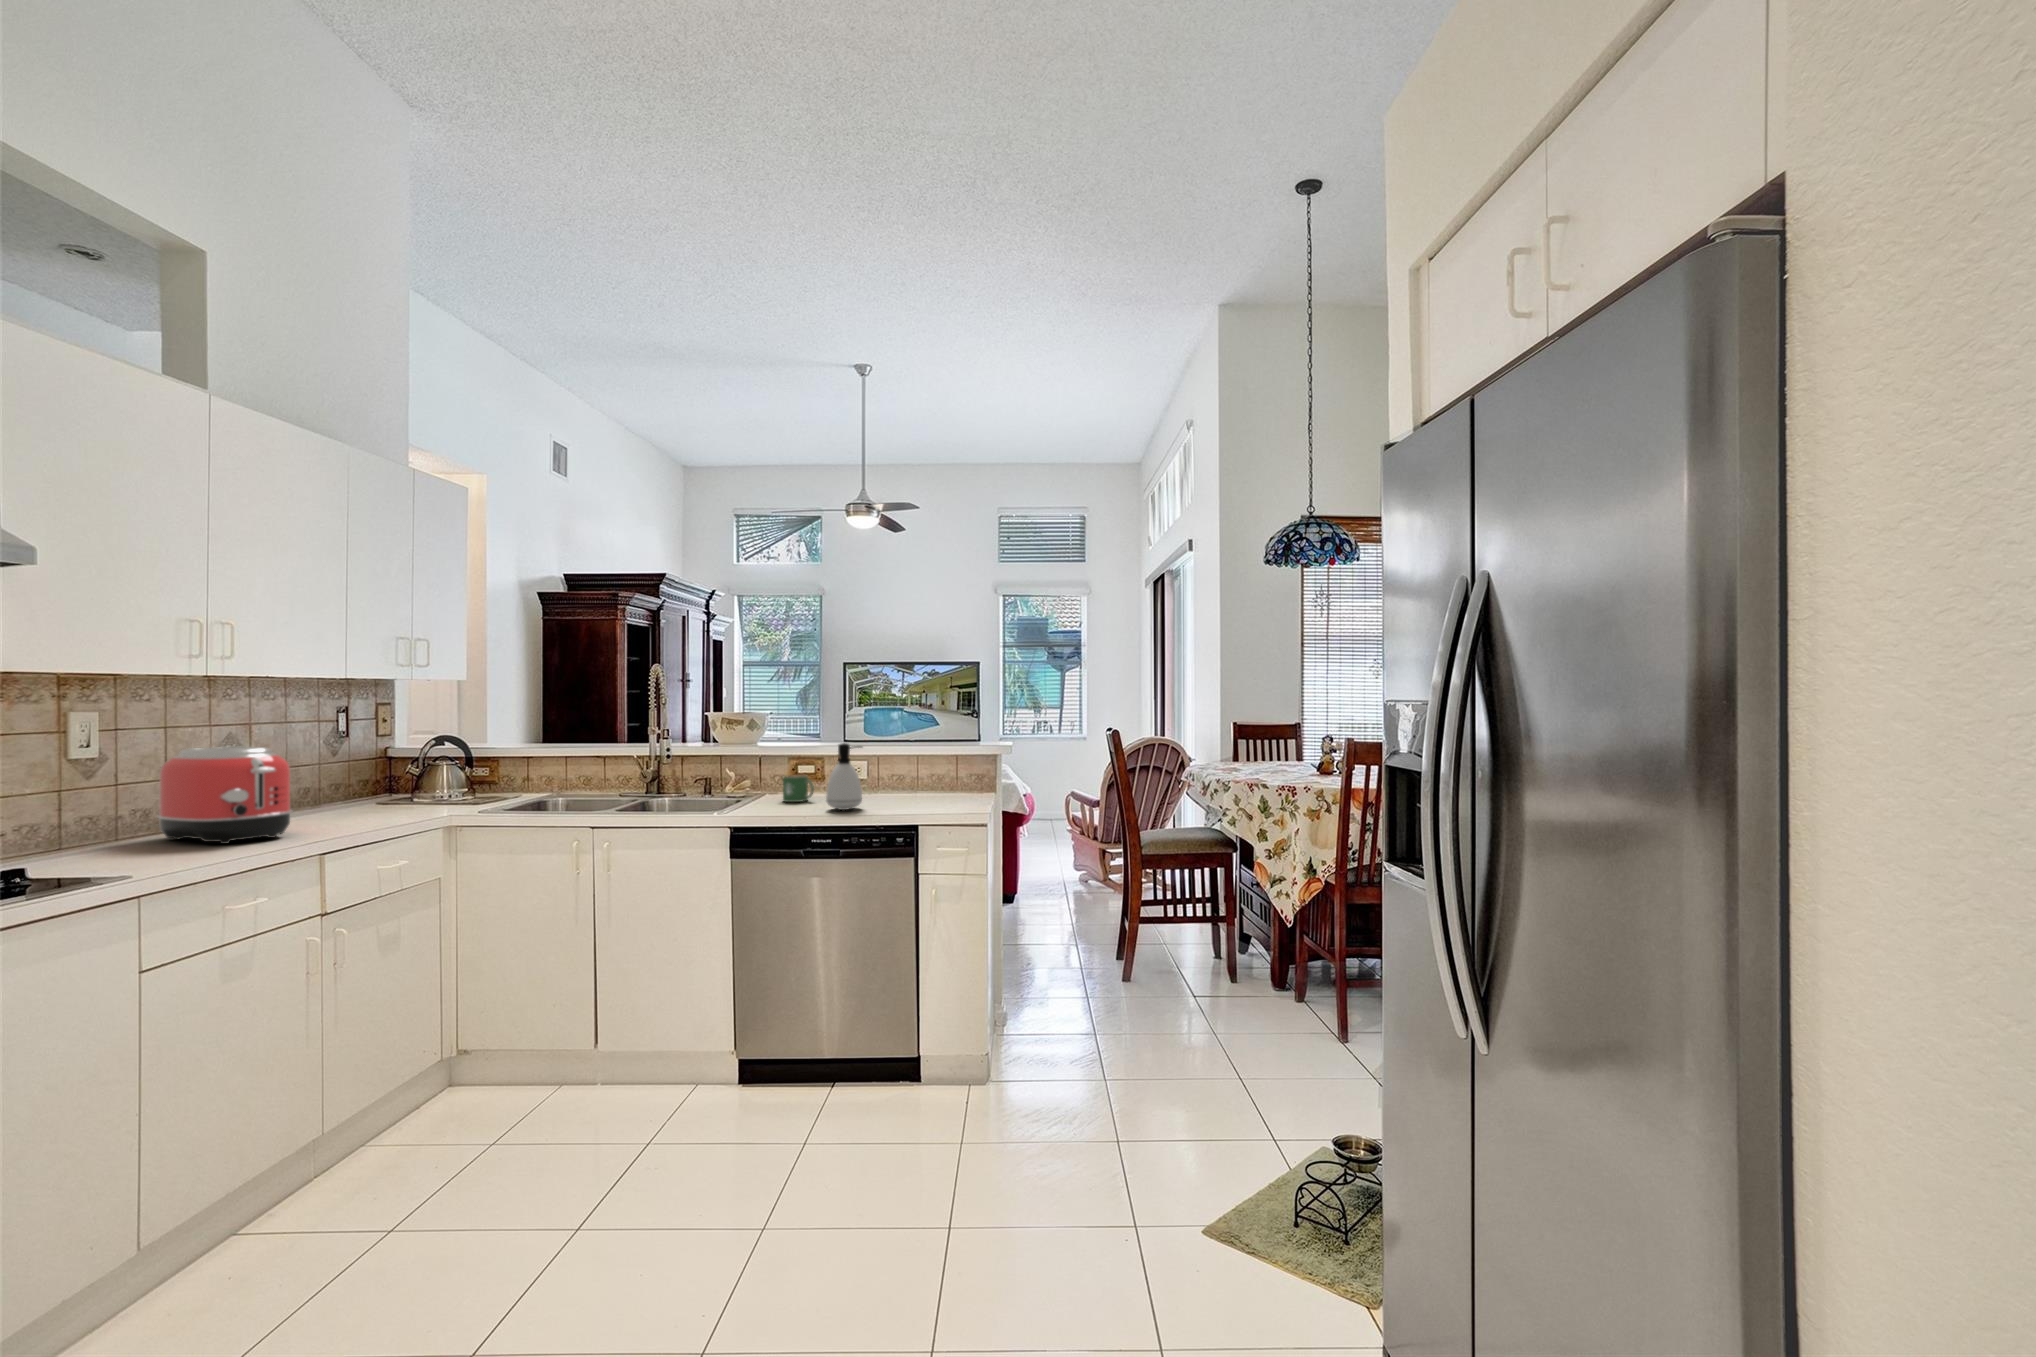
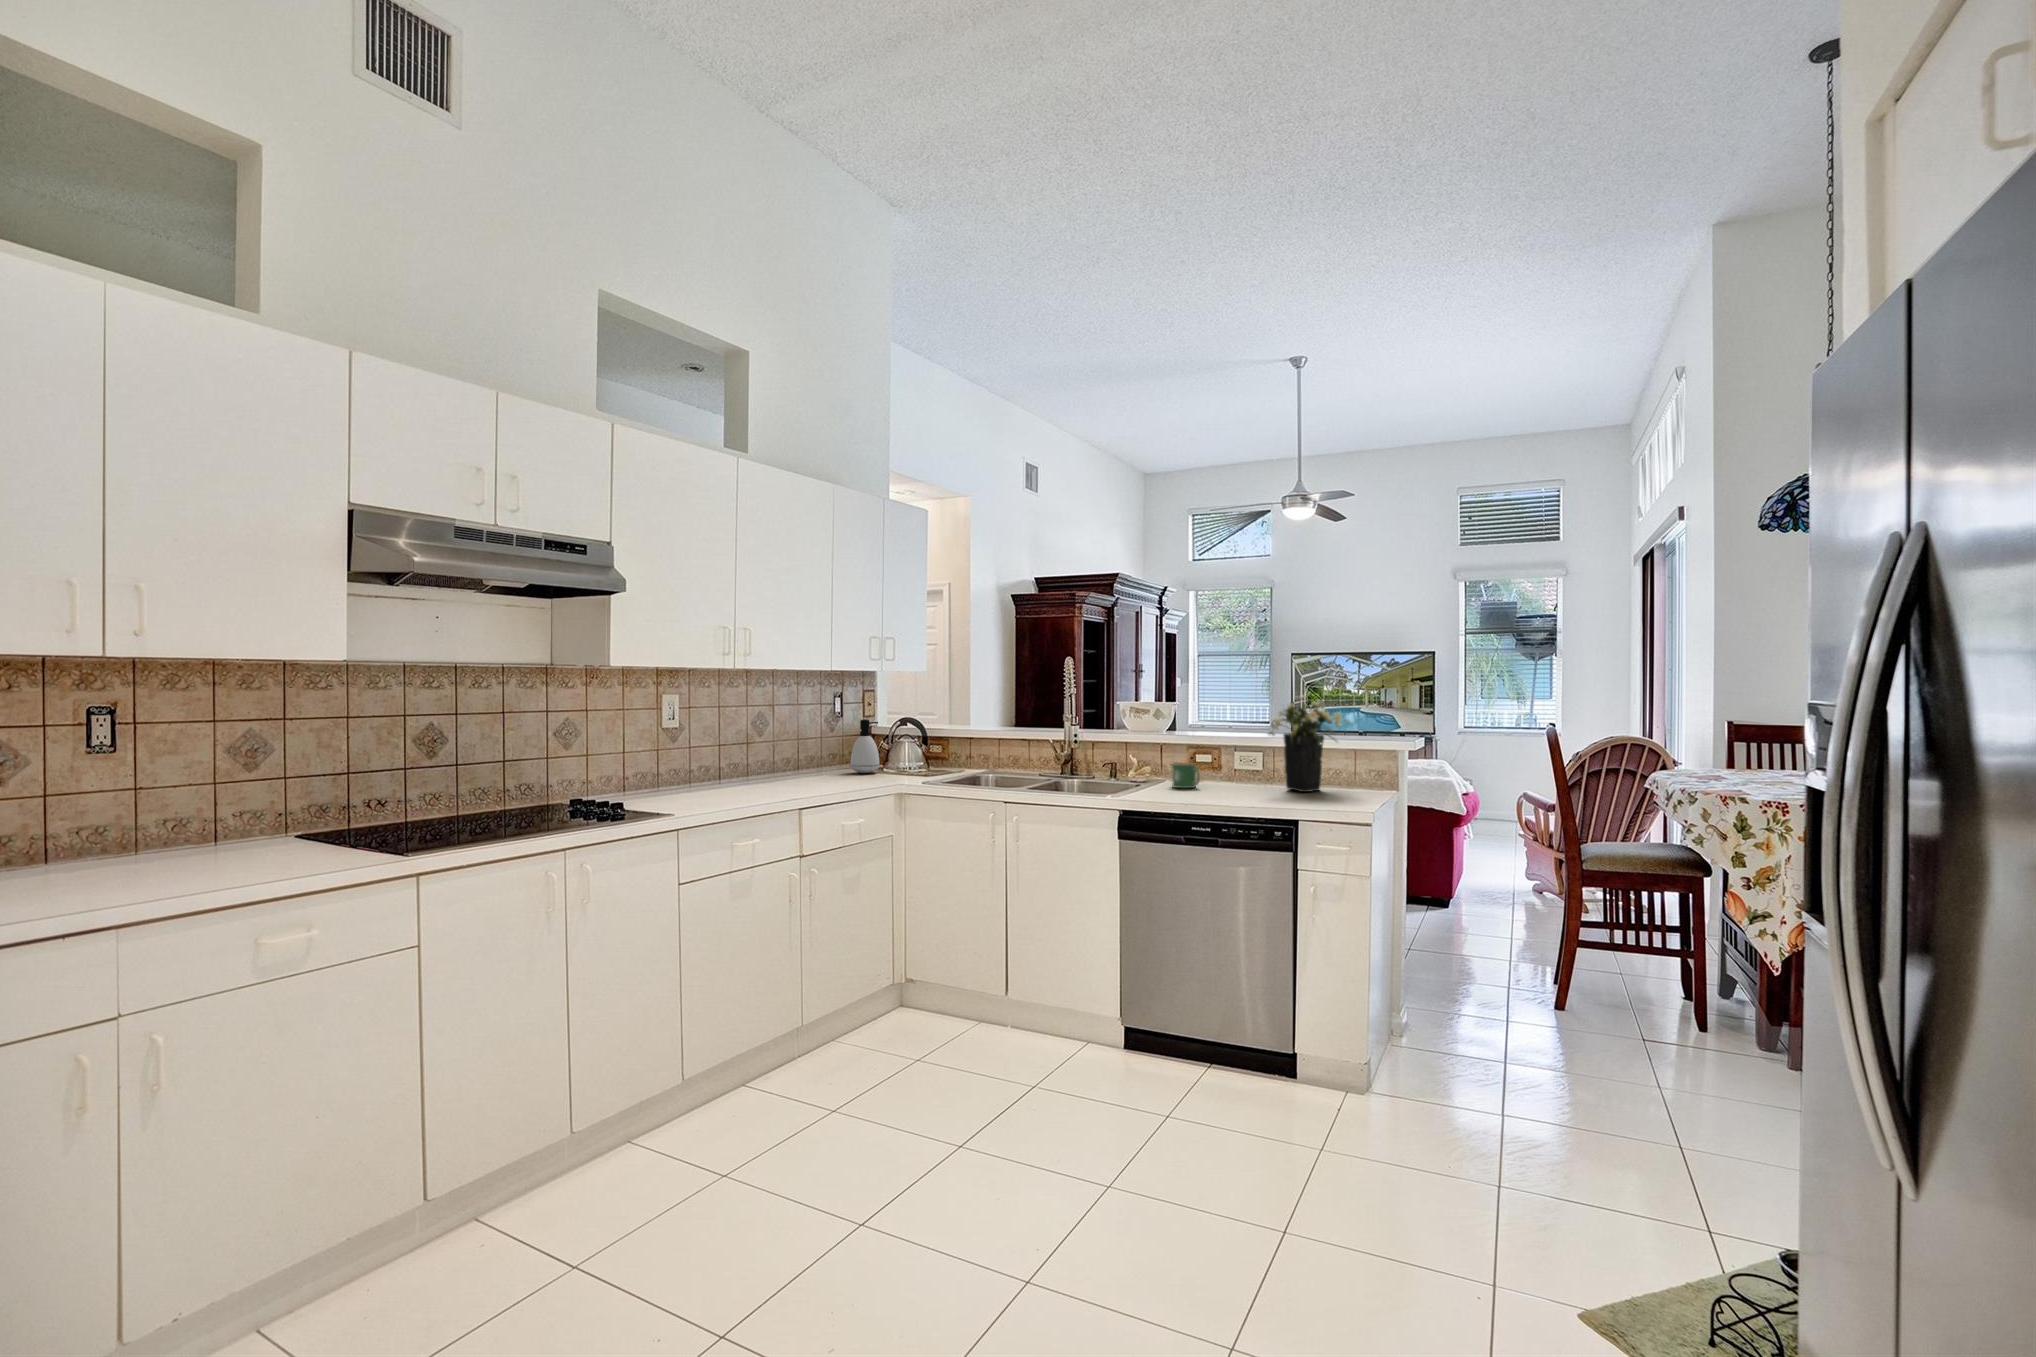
flower arrangement: none [883,699,964,799] -> present [1269,695,1342,792]
soap dispenser: present [826,743,862,810] -> present [851,719,880,773]
toaster: present [157,746,292,844] -> none [711,724,790,795]

